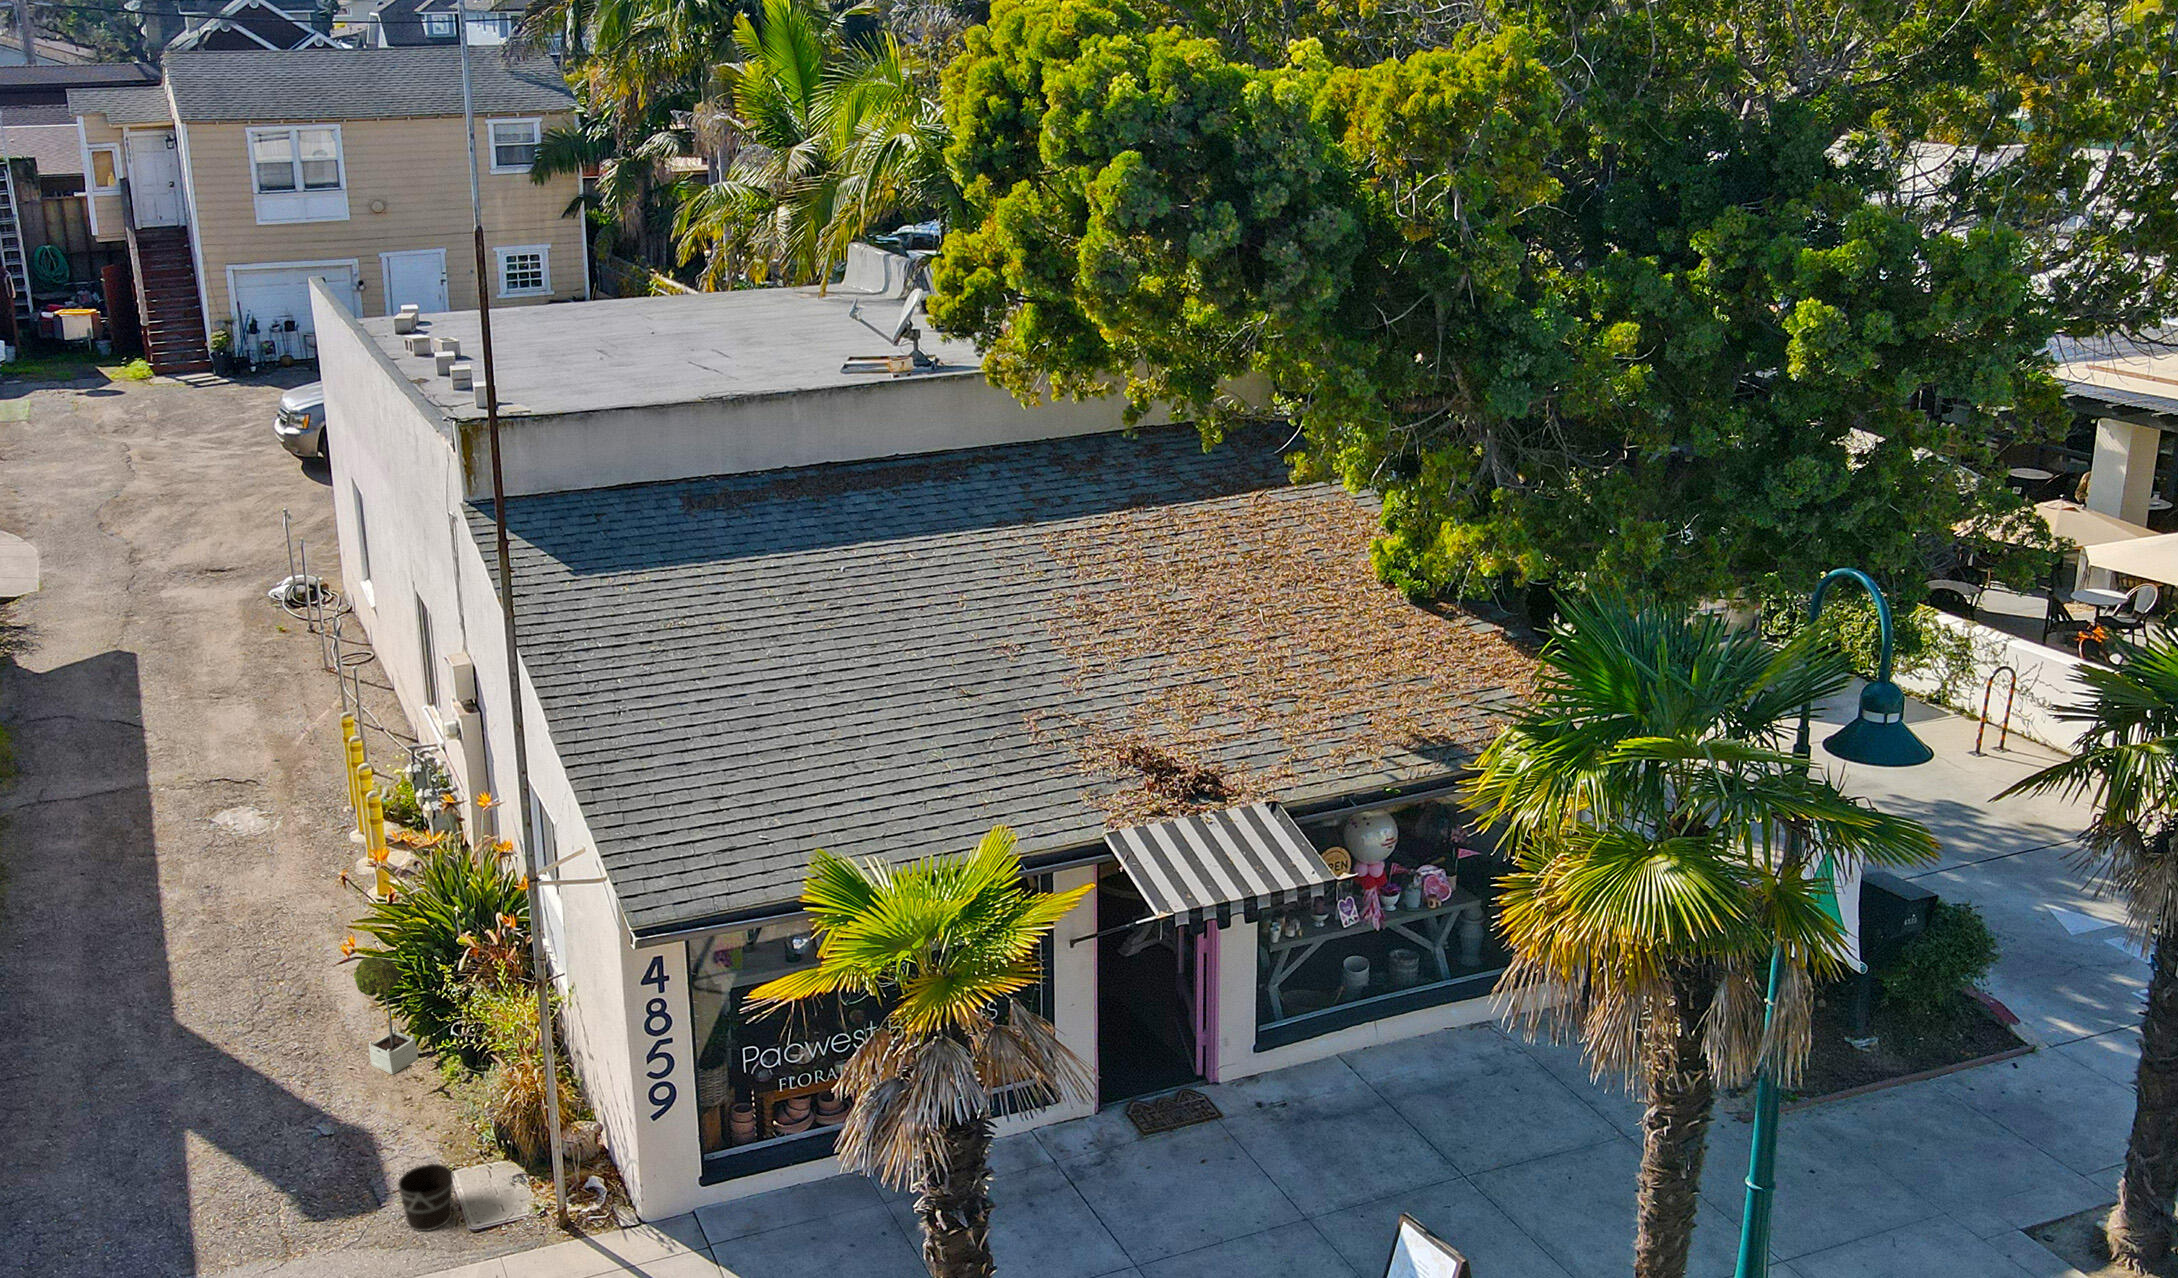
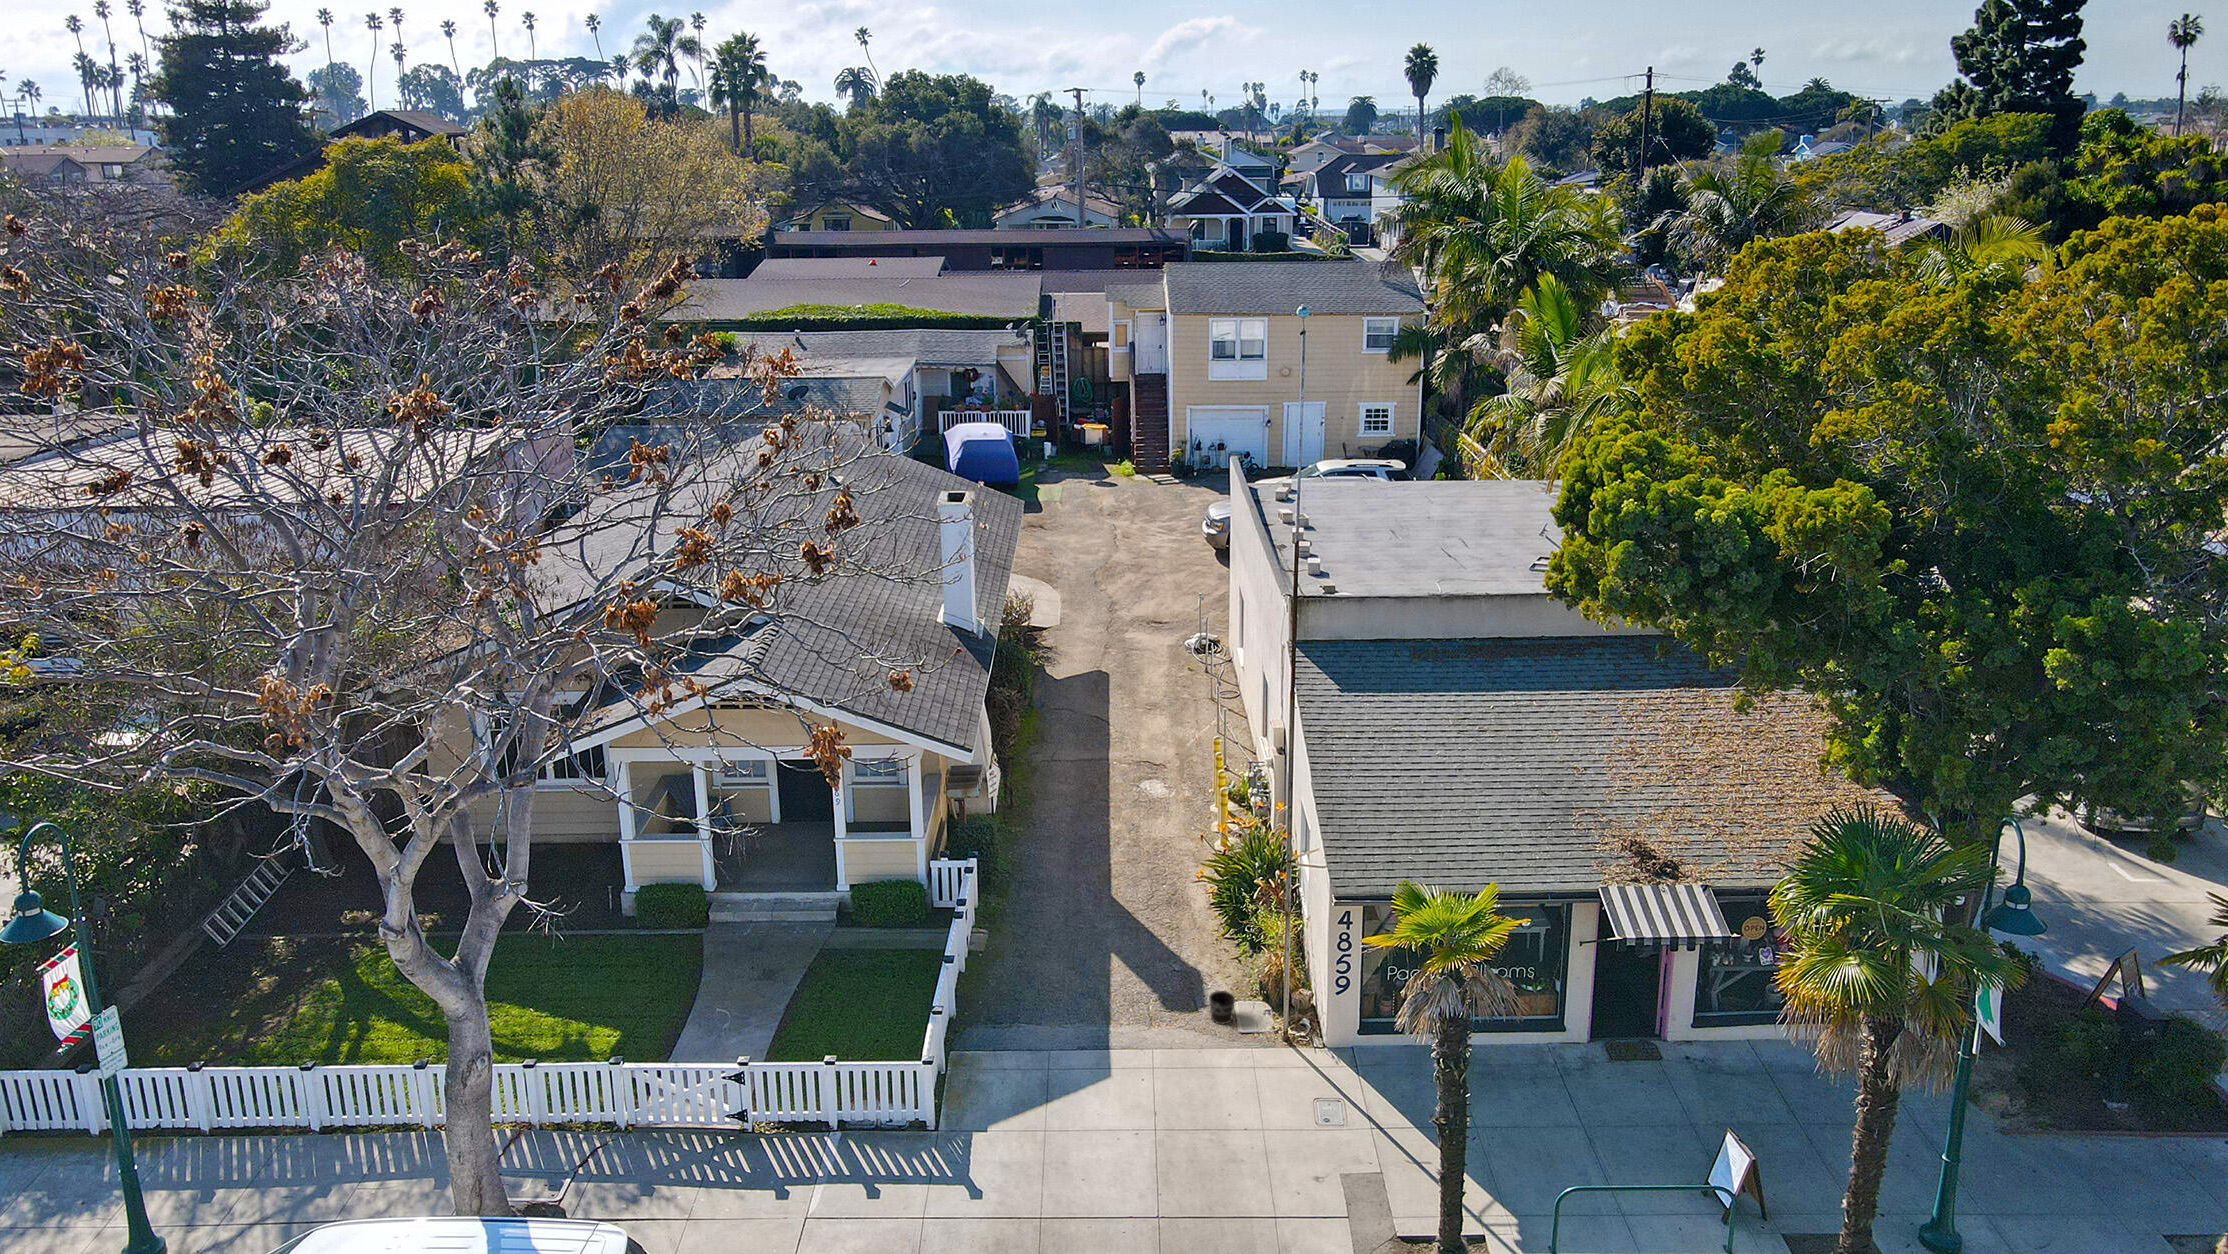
potted tree: present [354,957,419,1074] -> none [1203,878,1228,942]

